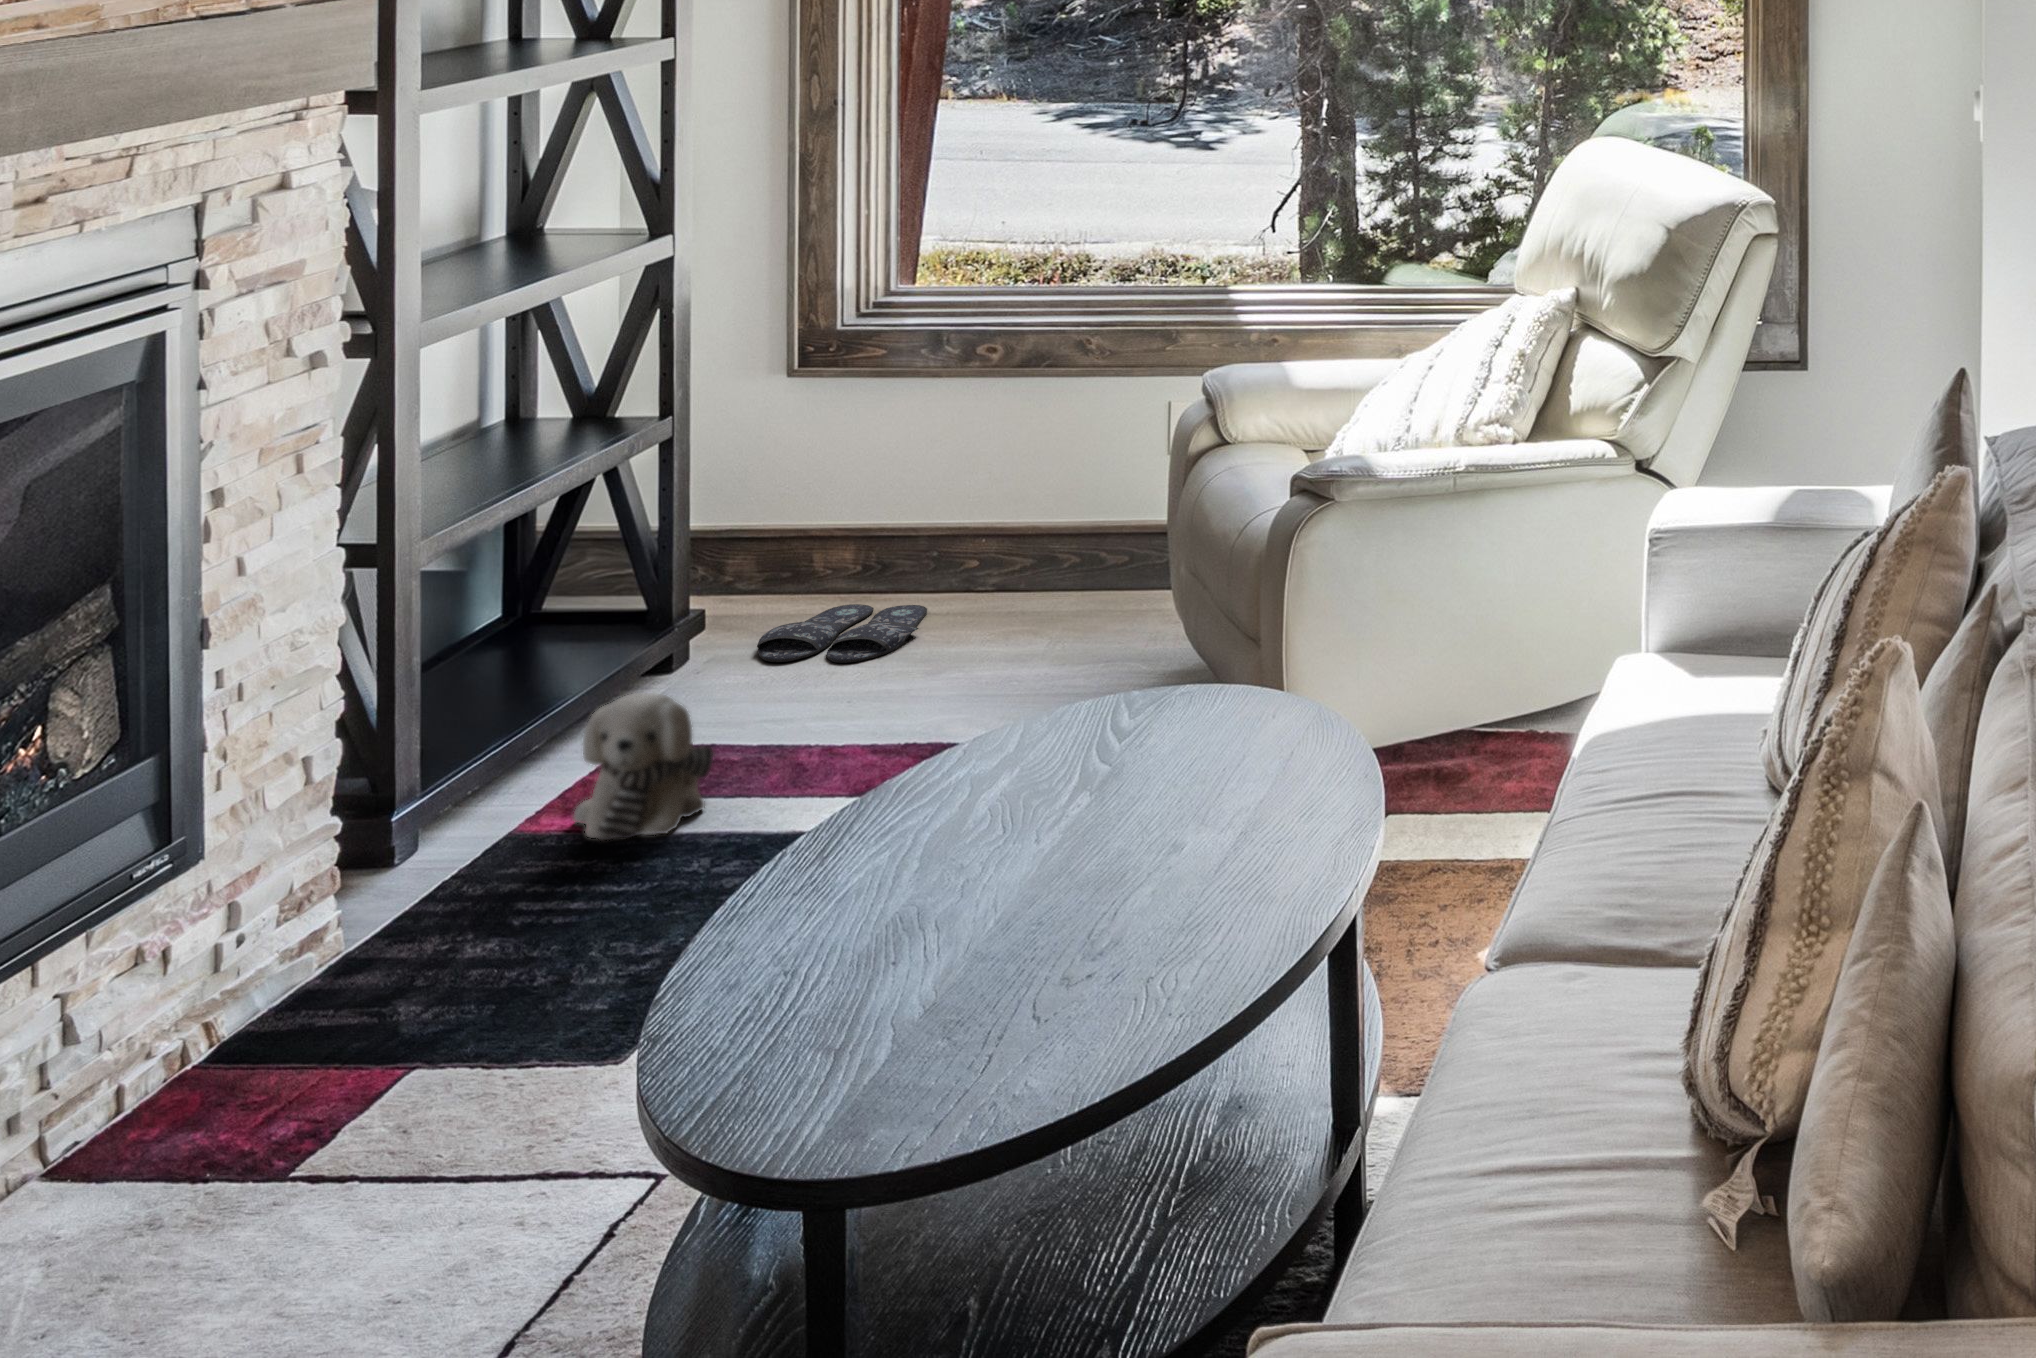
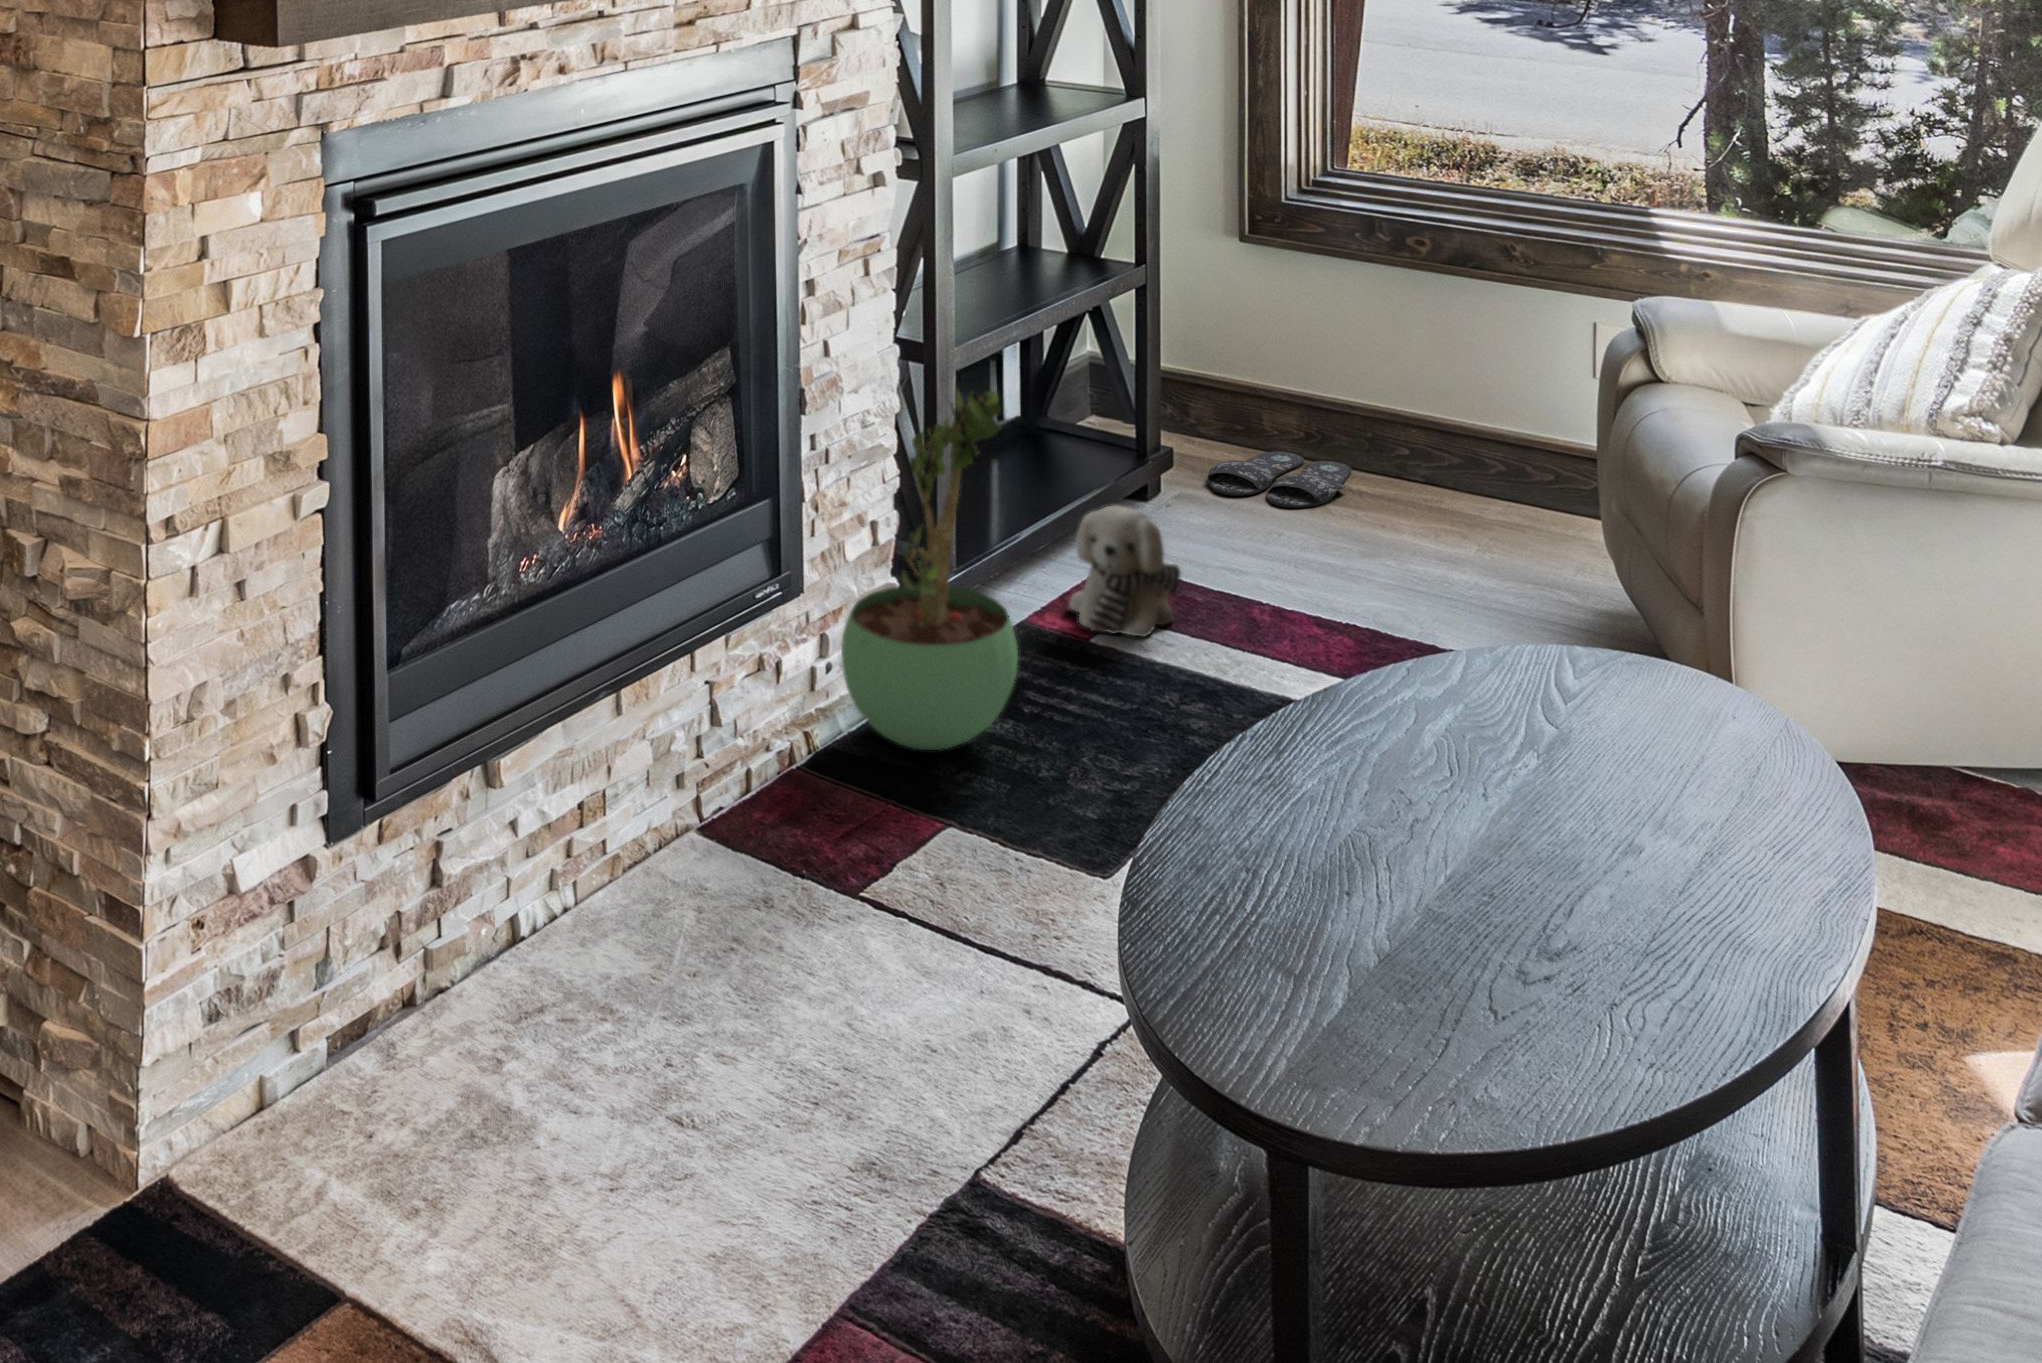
potted plant: none [253,585,498,1022] -> present [841,390,1018,750]

